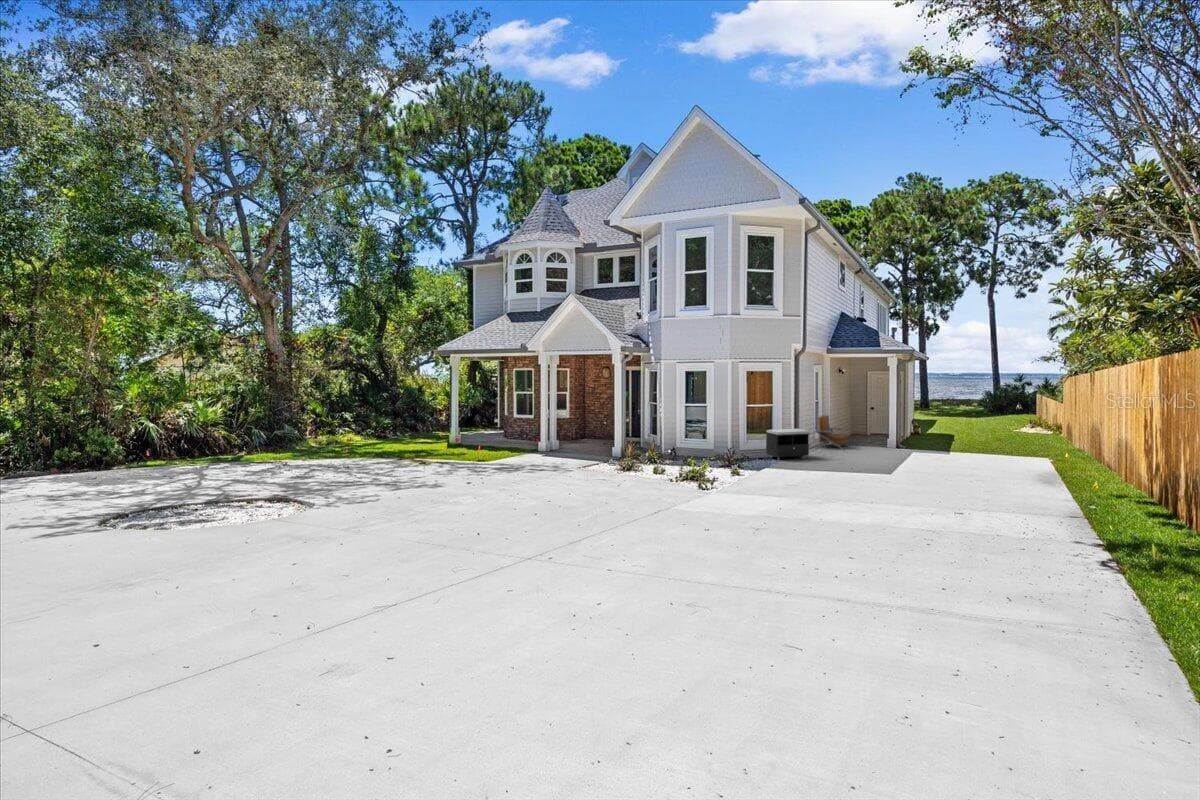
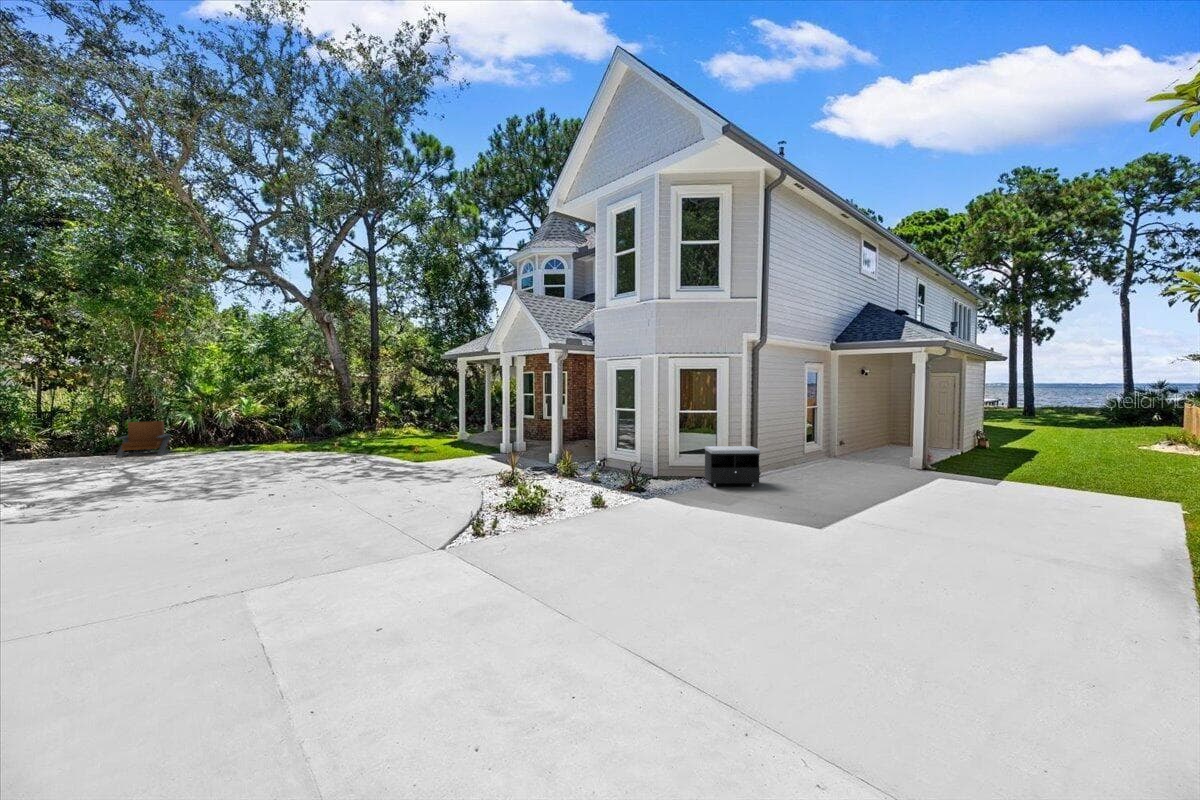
lounge chair: present [815,415,848,450] -> present [116,421,171,458]

